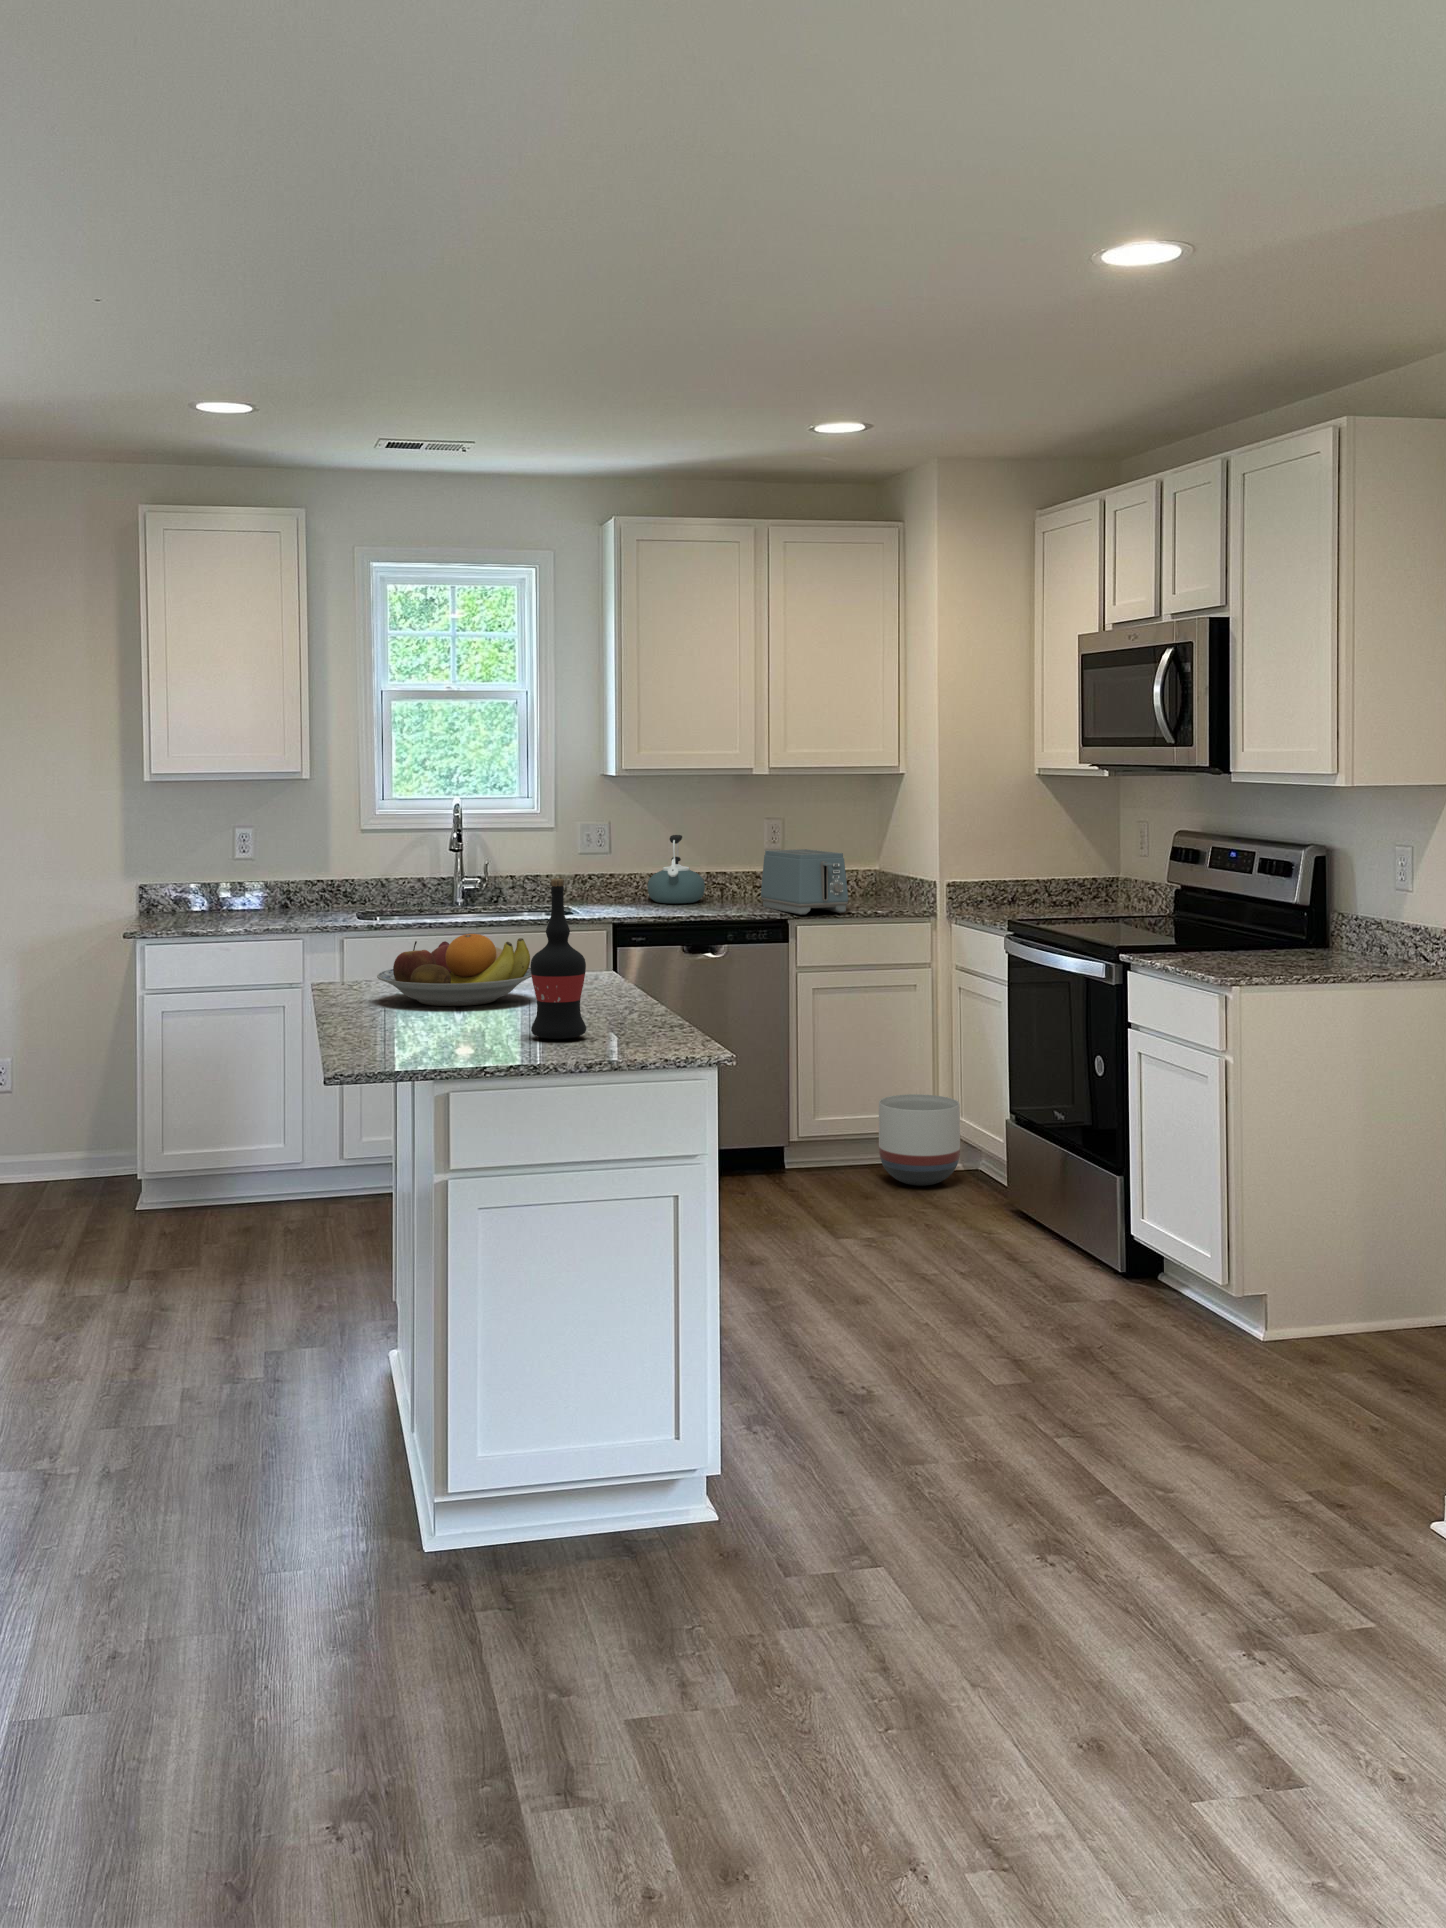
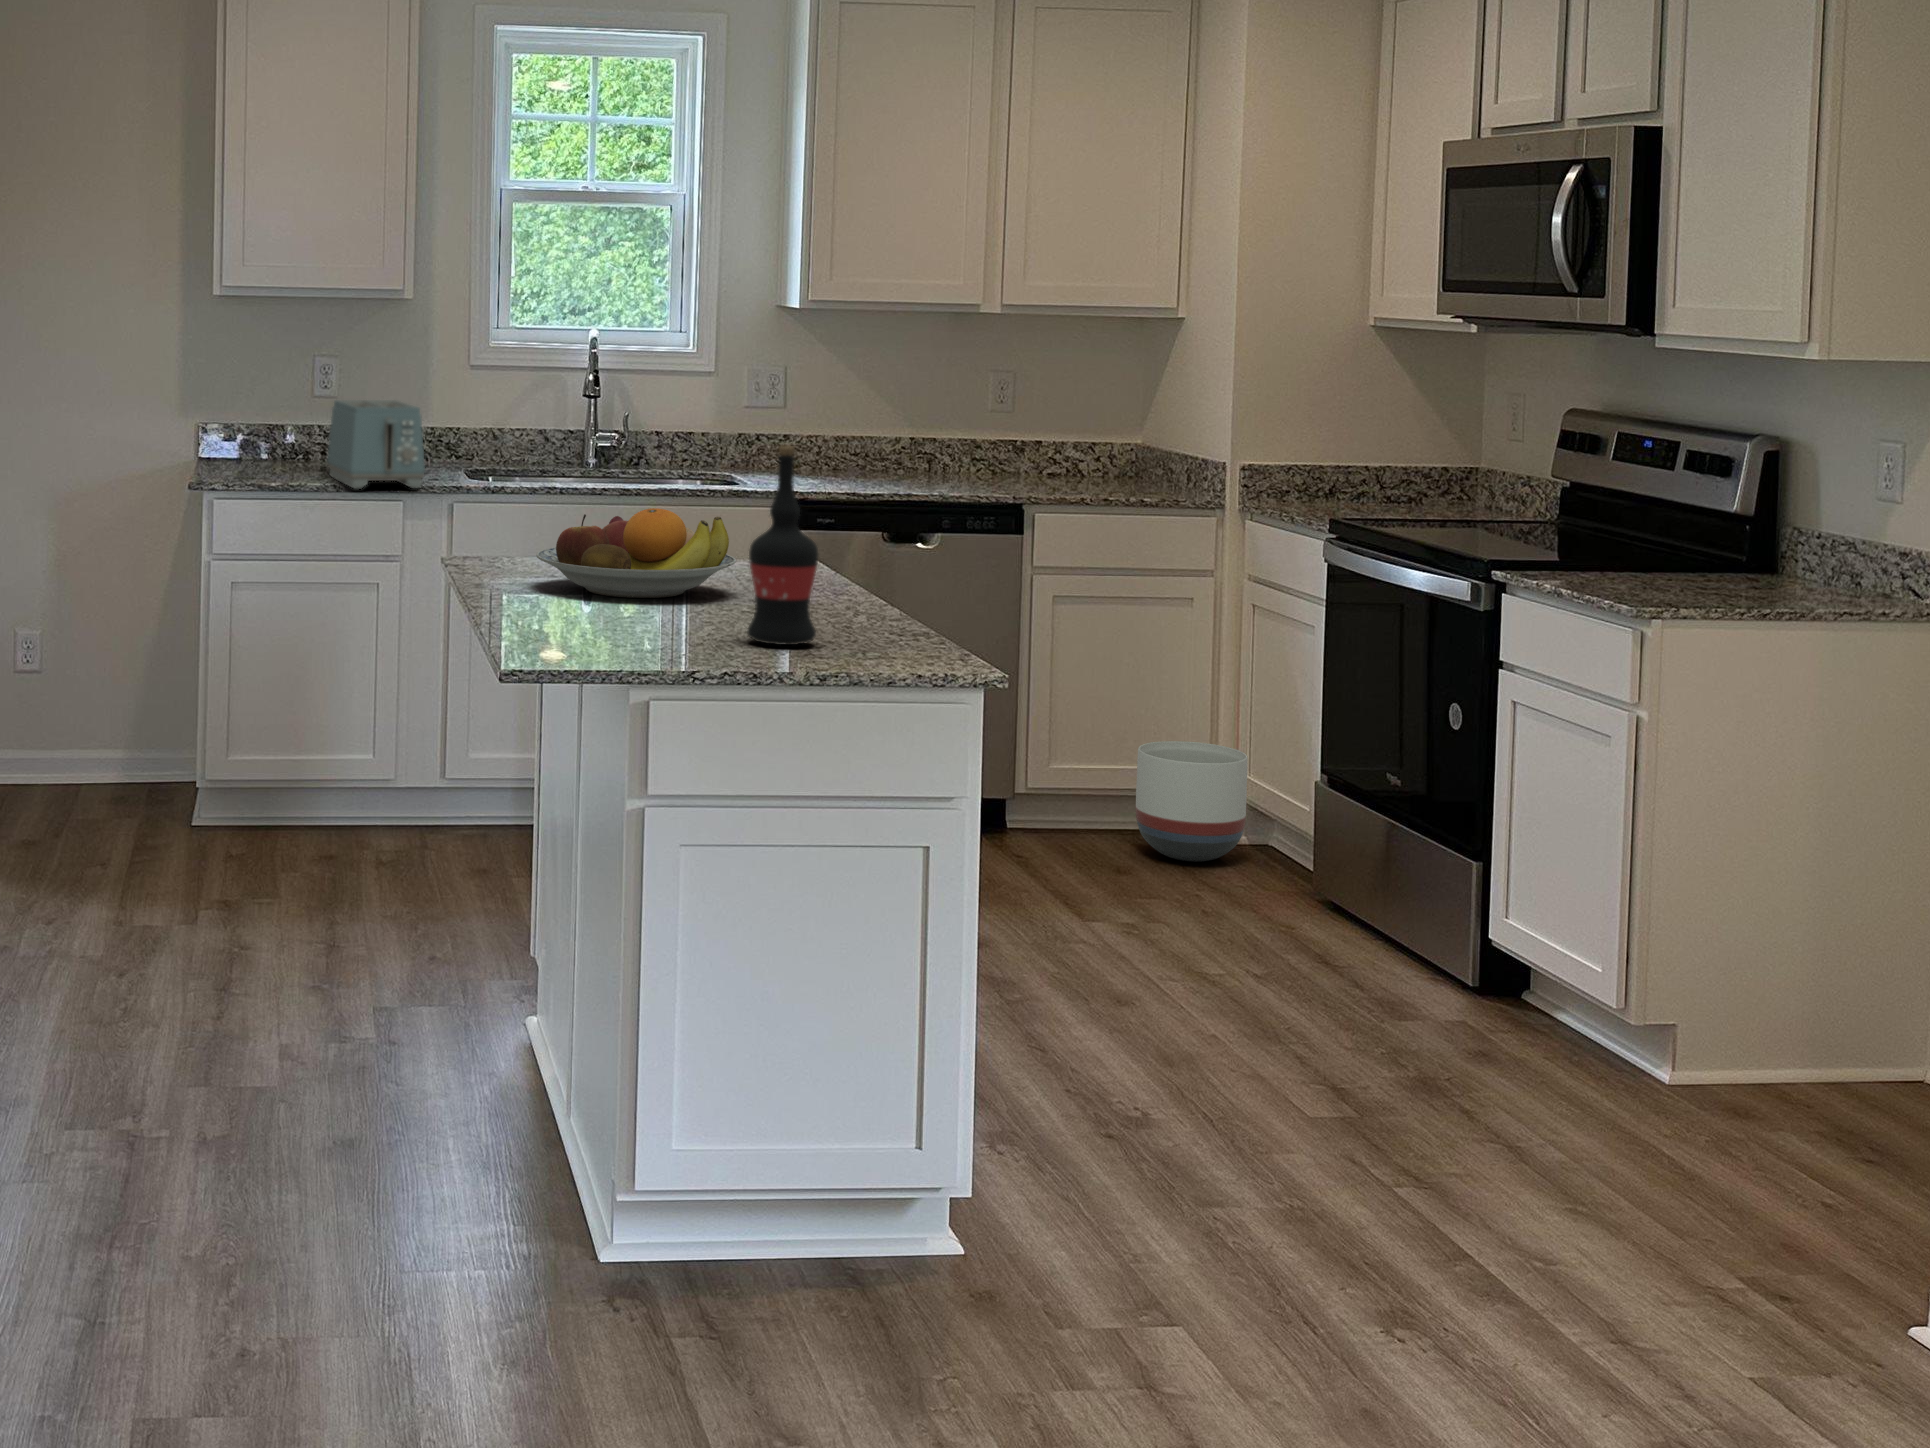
kettle: present [647,835,705,903] -> none [835,387,911,477]
toaster: present [761,849,848,914] -> present [327,400,425,489]

